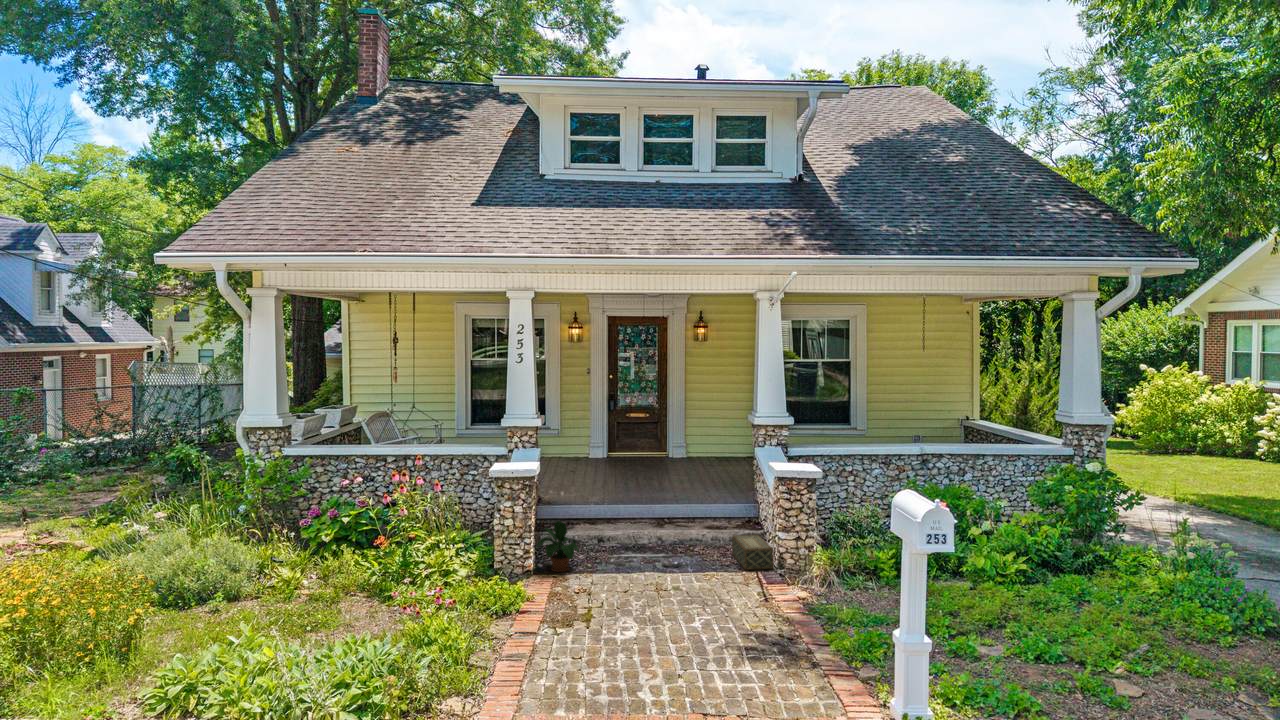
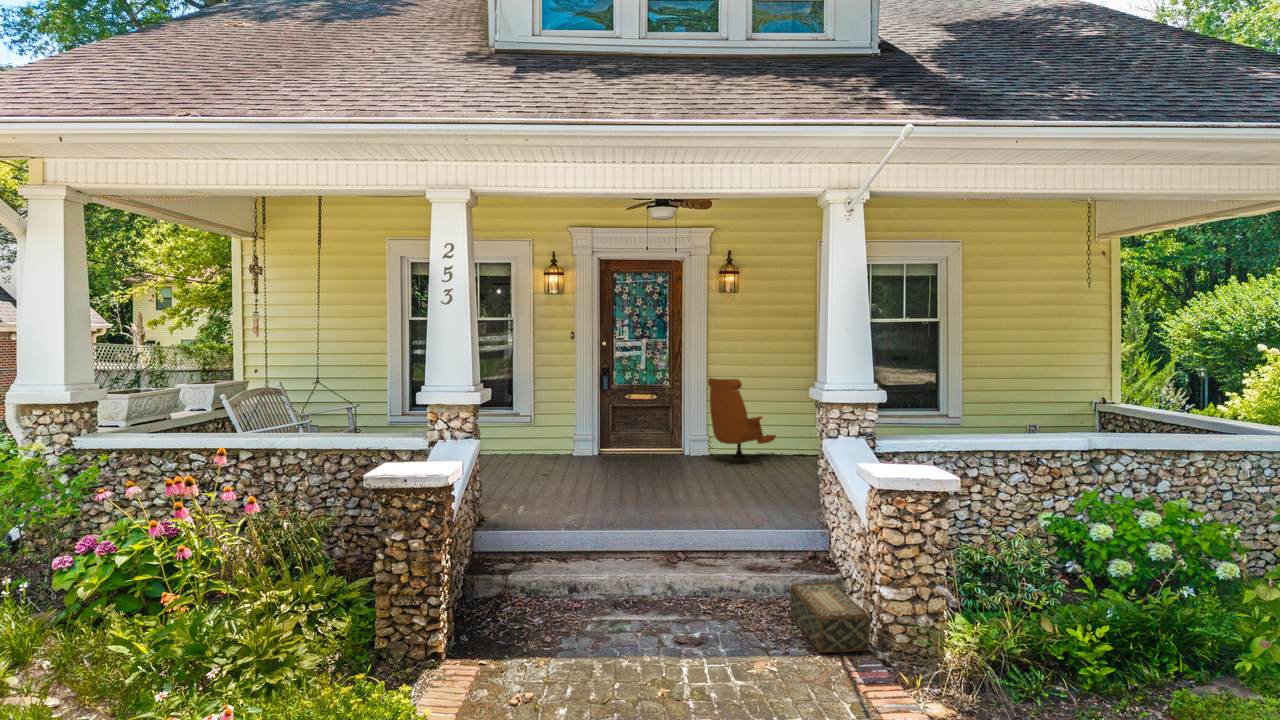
lounge chair: none [687,402,744,466] -> present [708,378,776,465]
potted plant: present [536,521,579,572] -> none [449,566,529,656]

